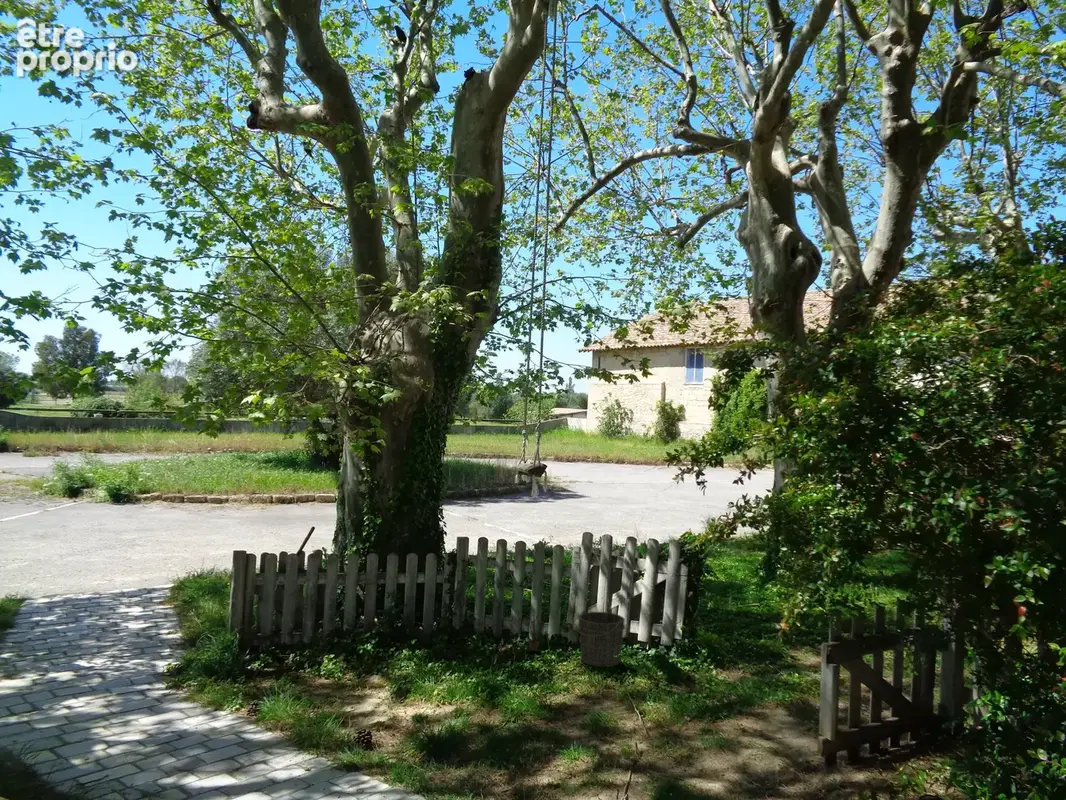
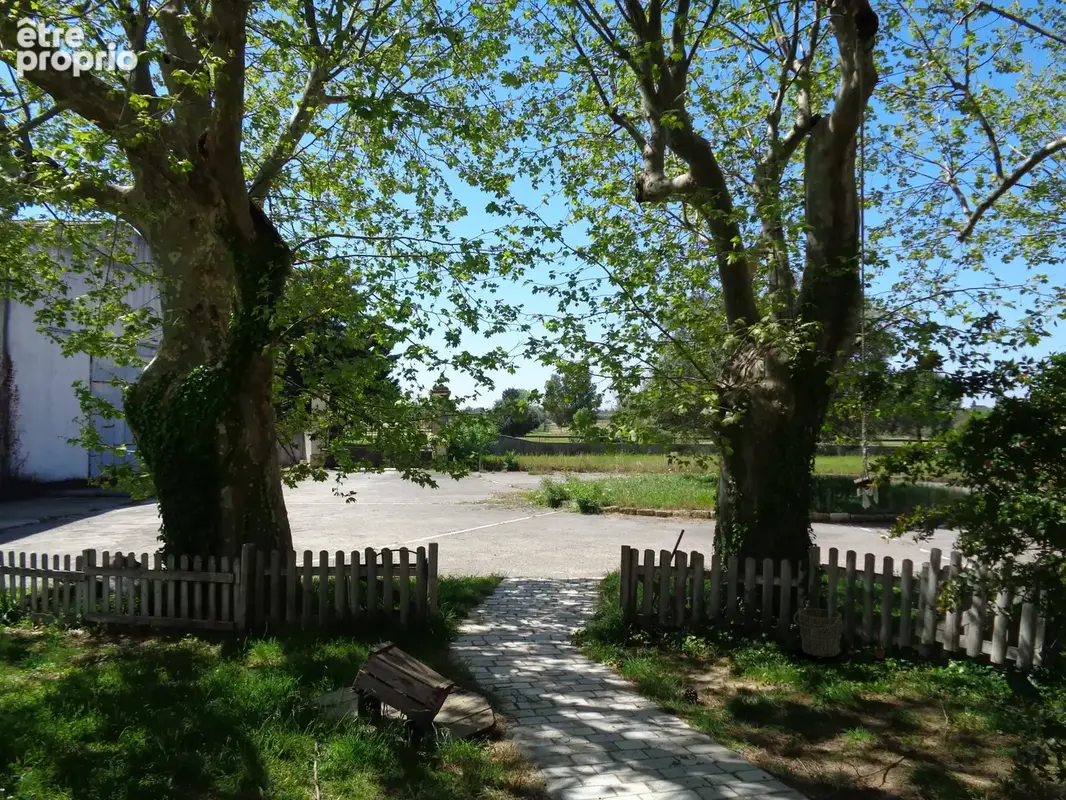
bucket: present [573,611,625,667] -> present [794,608,842,657]

